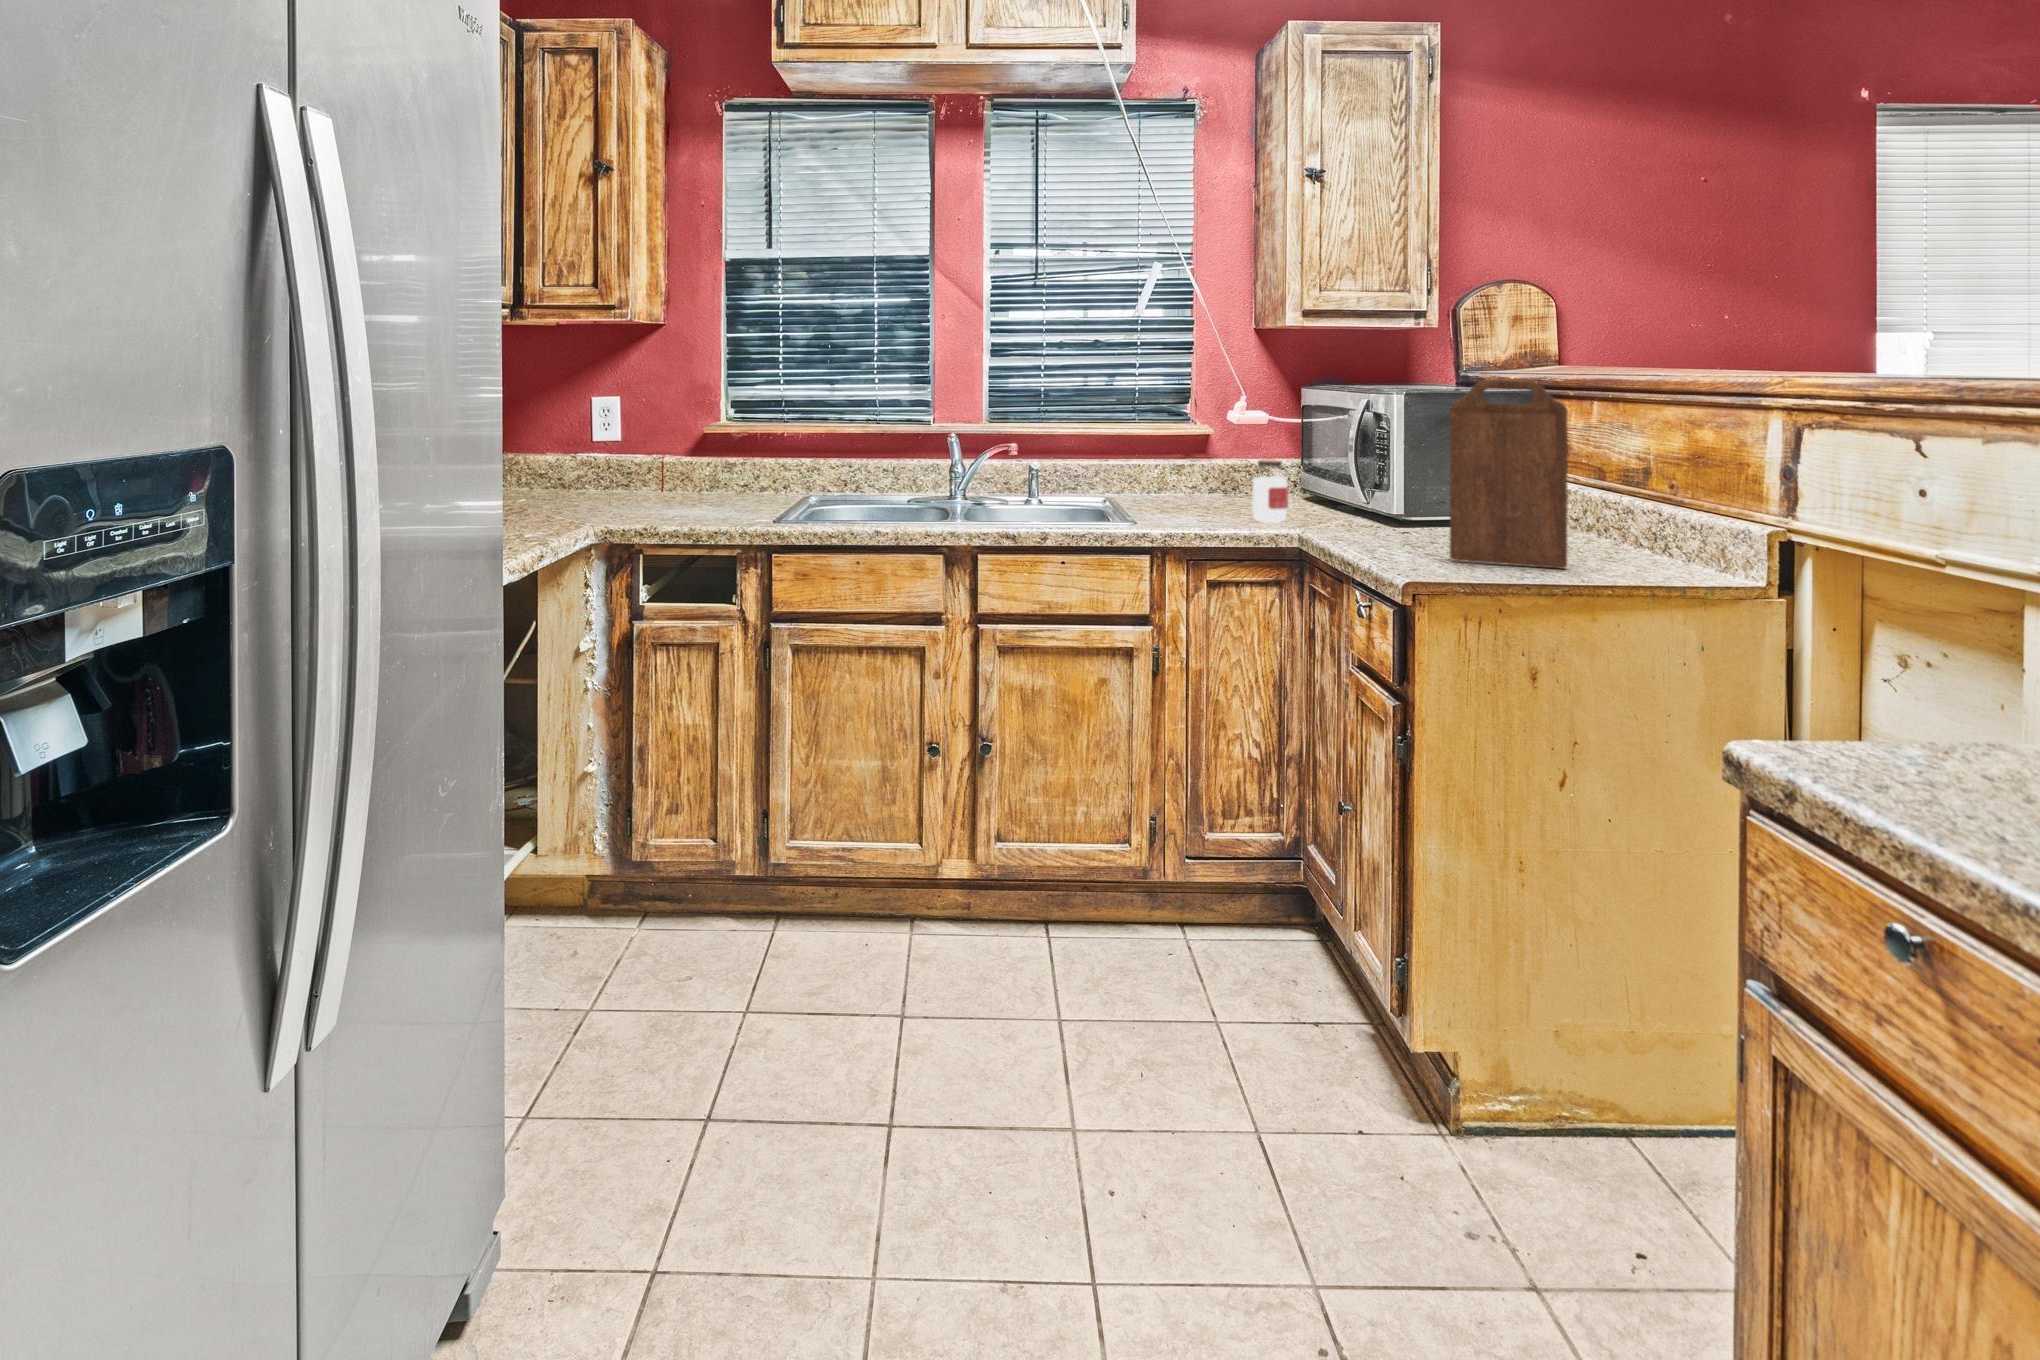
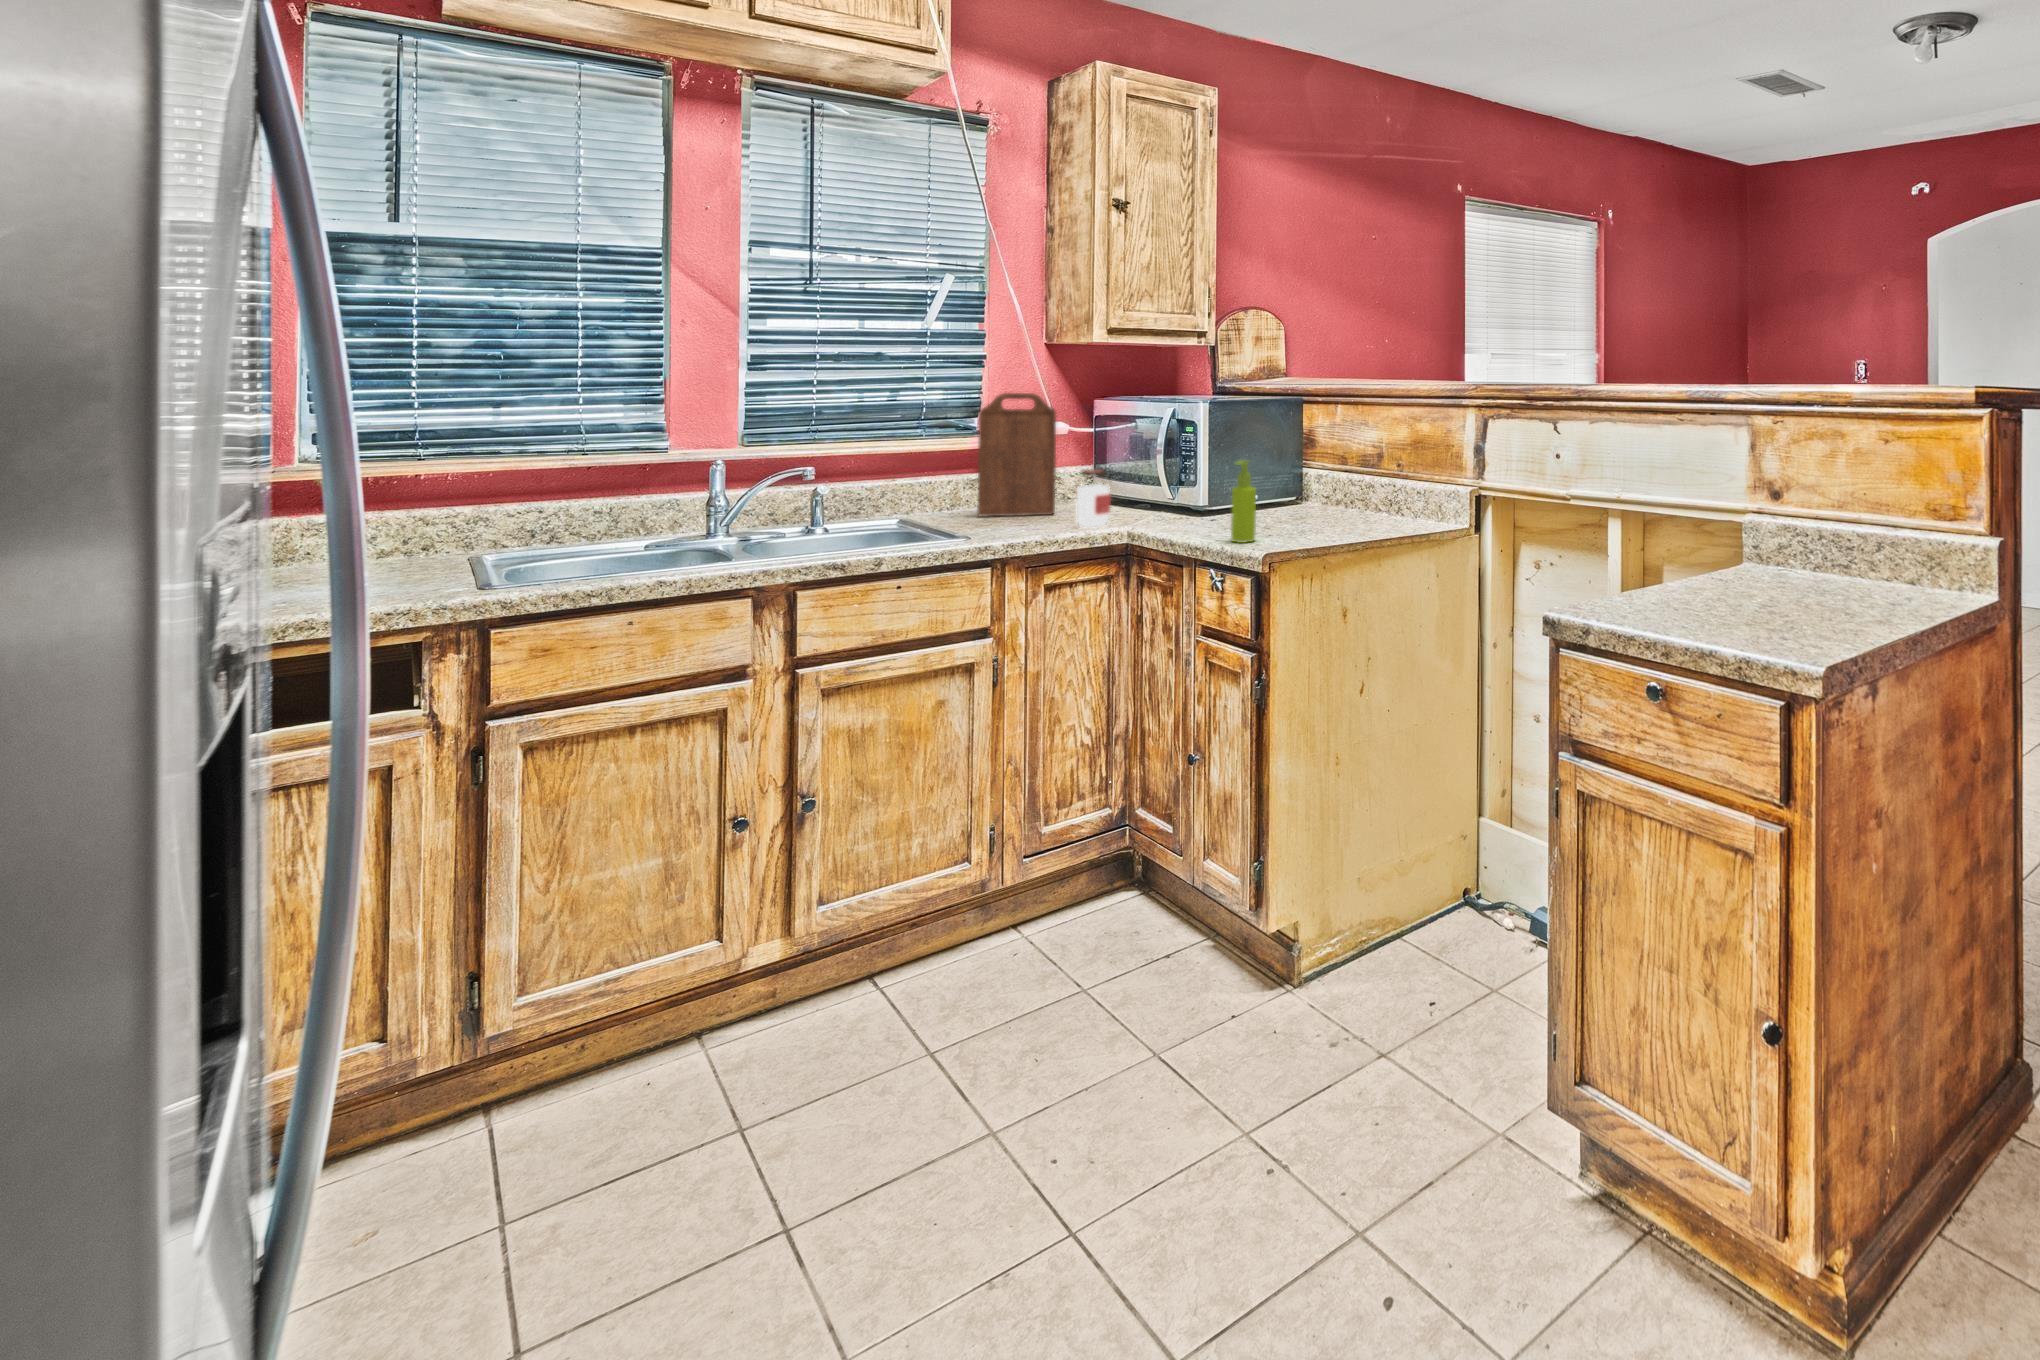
cutting board: present [1450,379,1568,569] -> present [978,393,1056,517]
soap dispenser: none [1397,453,1428,553] -> present [1231,460,1256,543]

